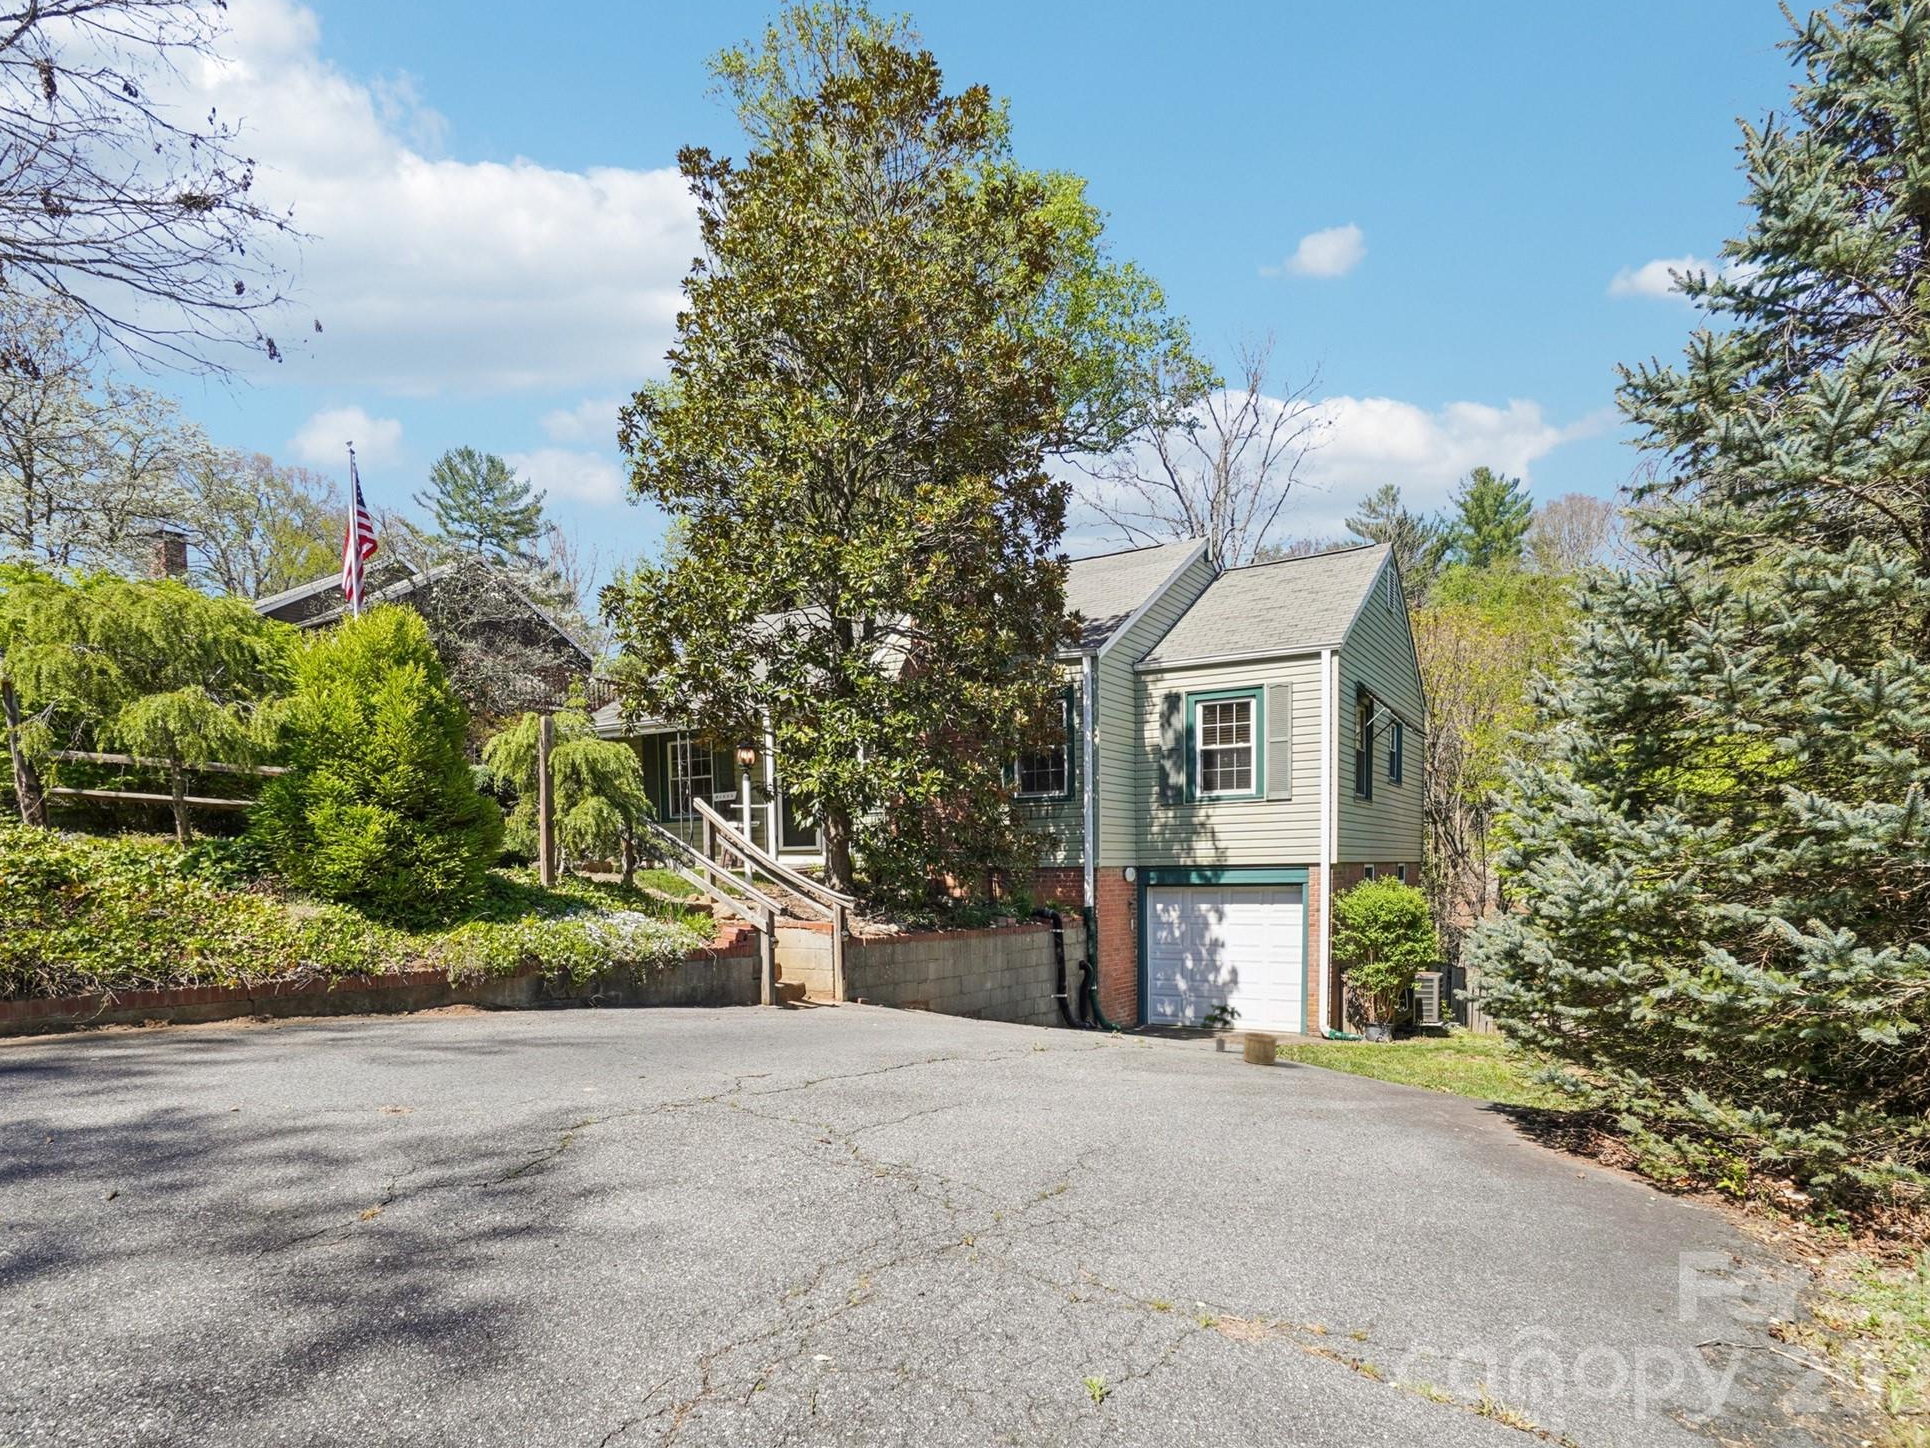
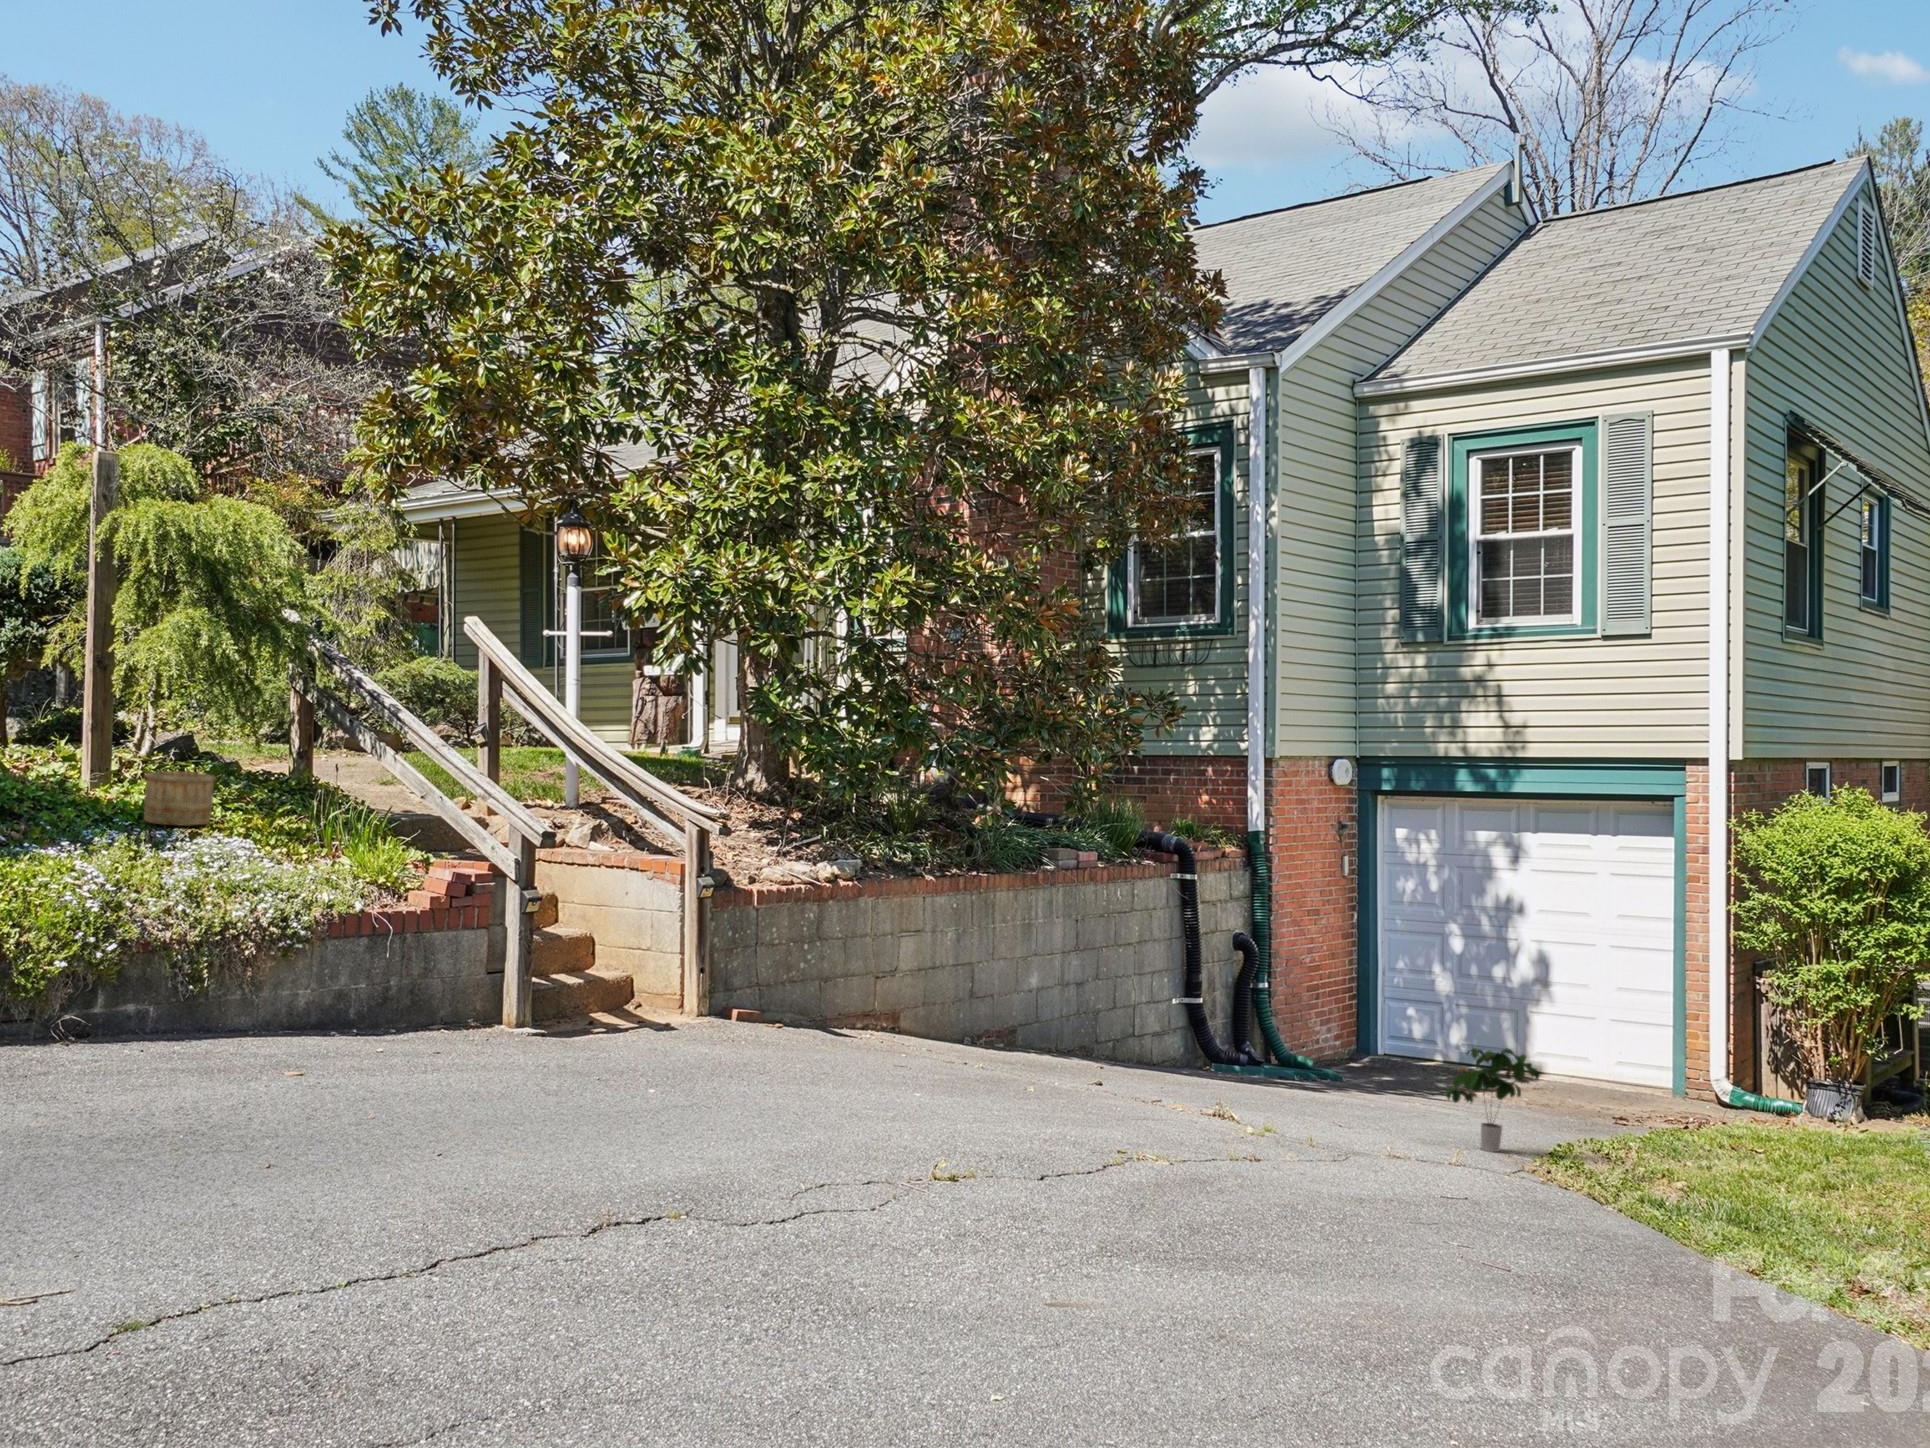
wooden bucket: present [1243,1033,1277,1065] -> present [144,771,216,826]

